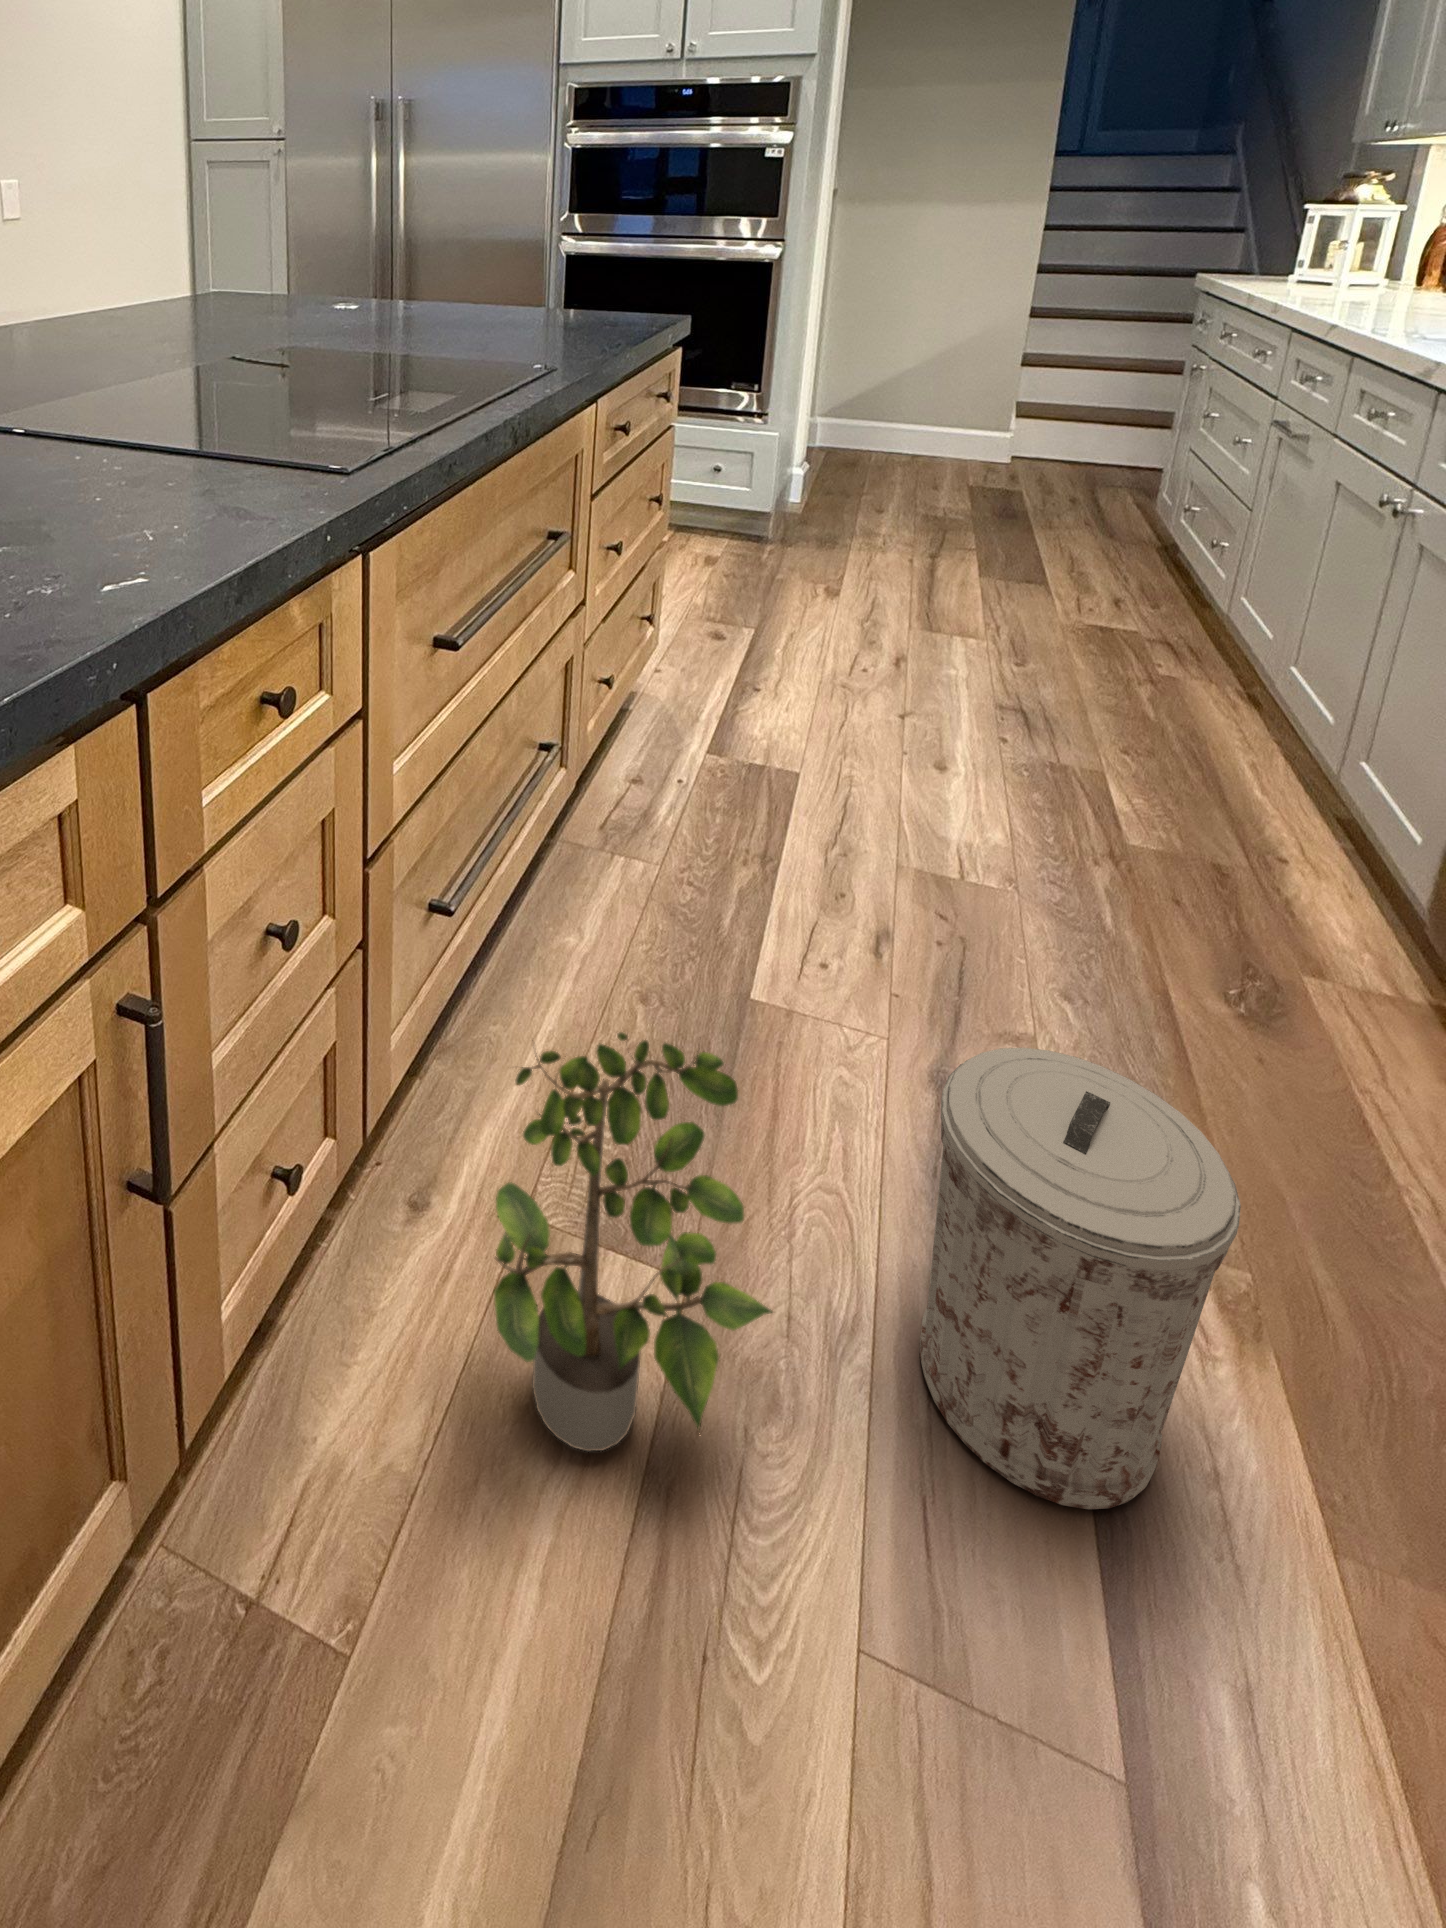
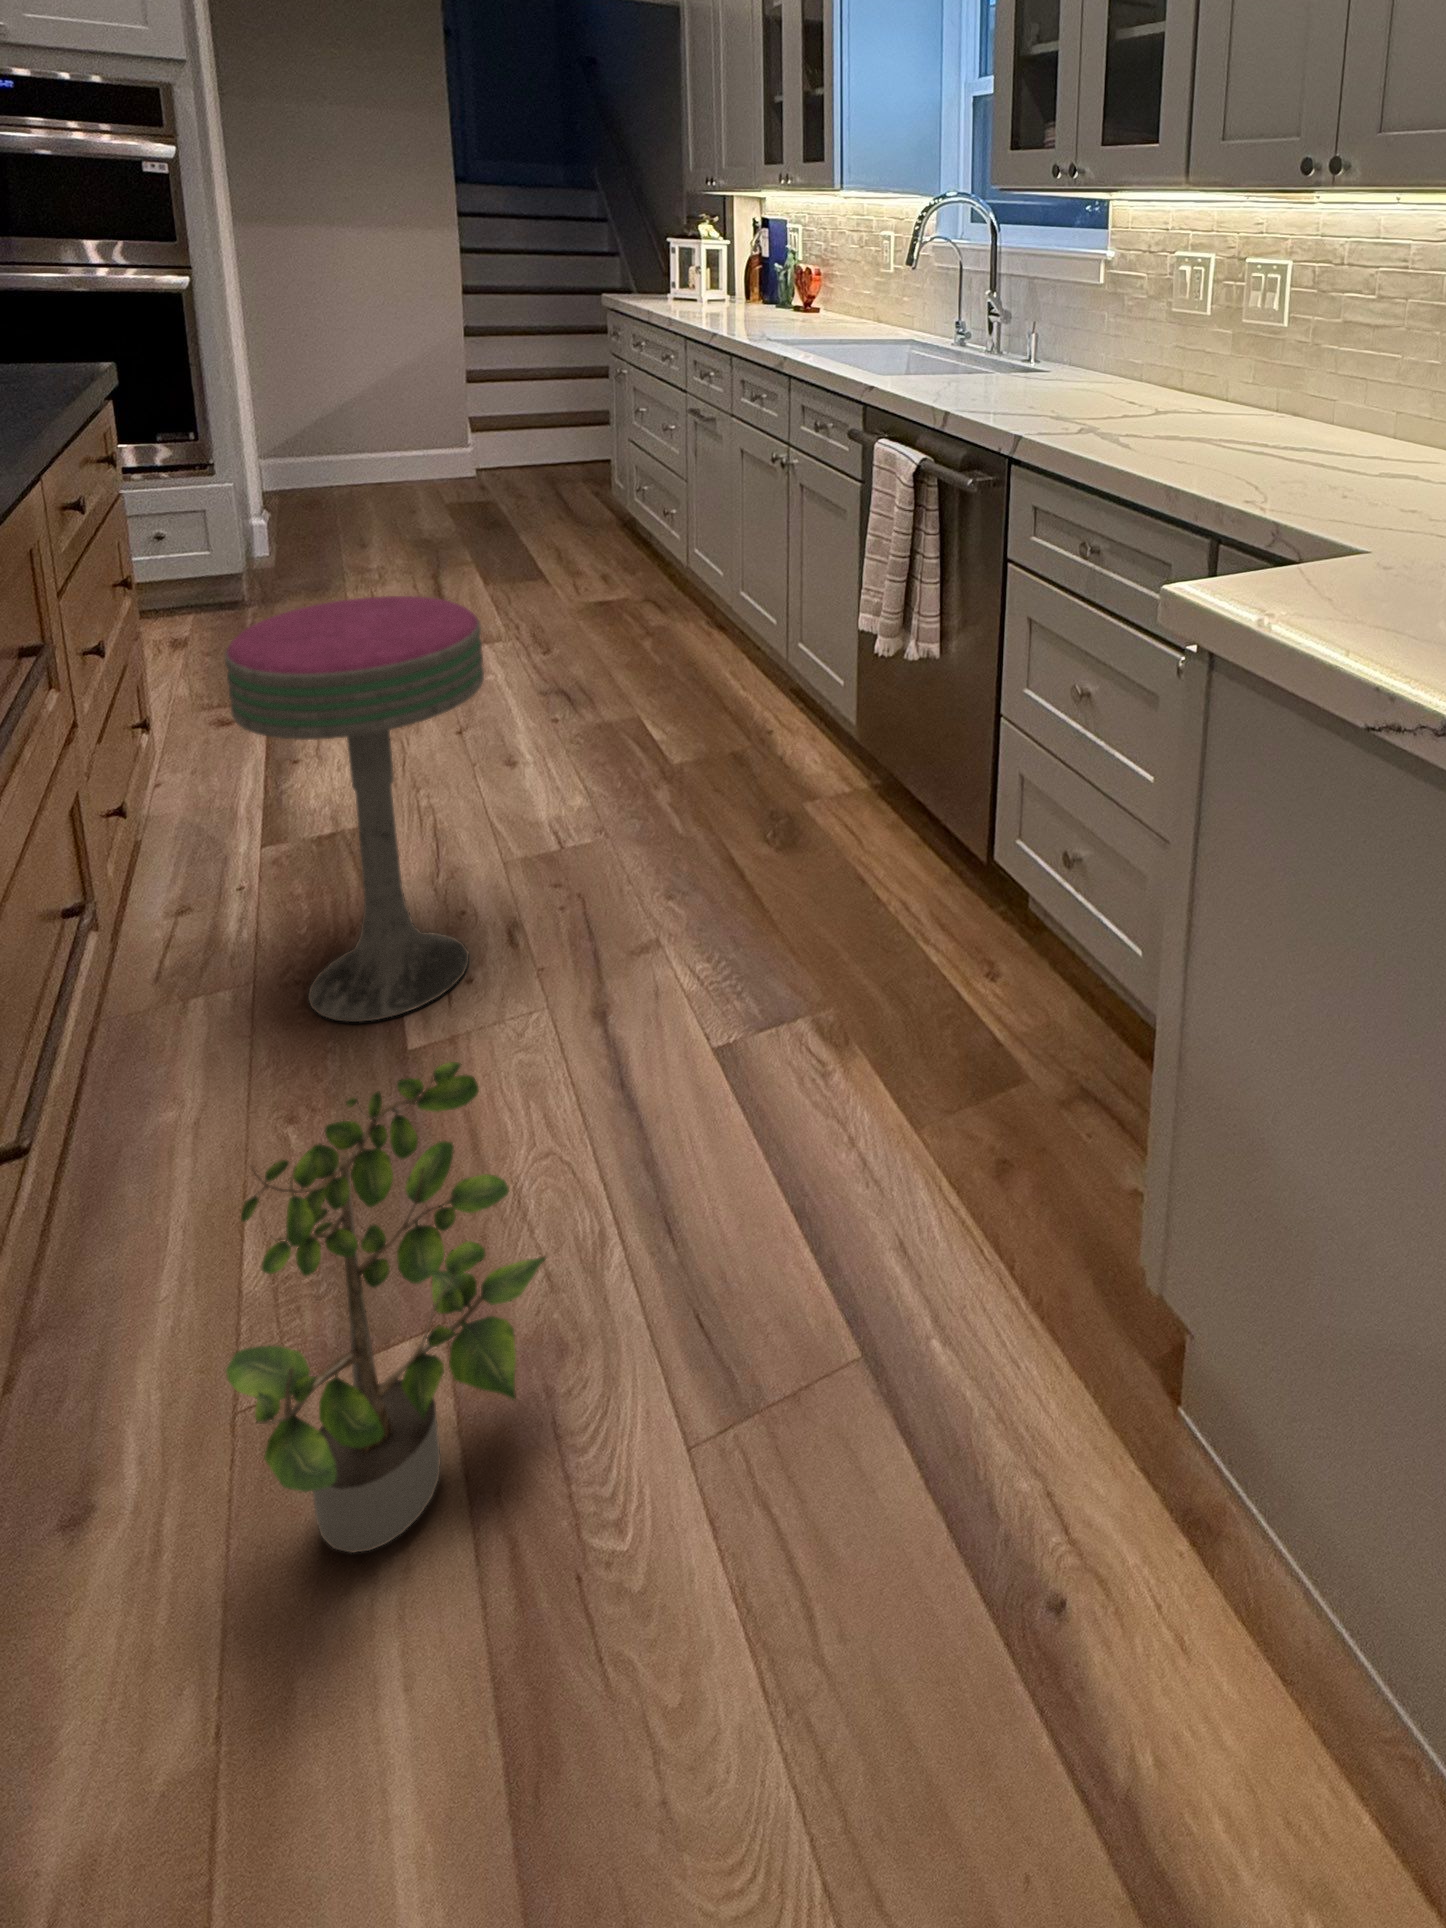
bar stool: none [681,554,913,965] -> present [225,596,484,1022]
trash can: present [920,1048,1241,1509] -> none [628,909,830,1249]

